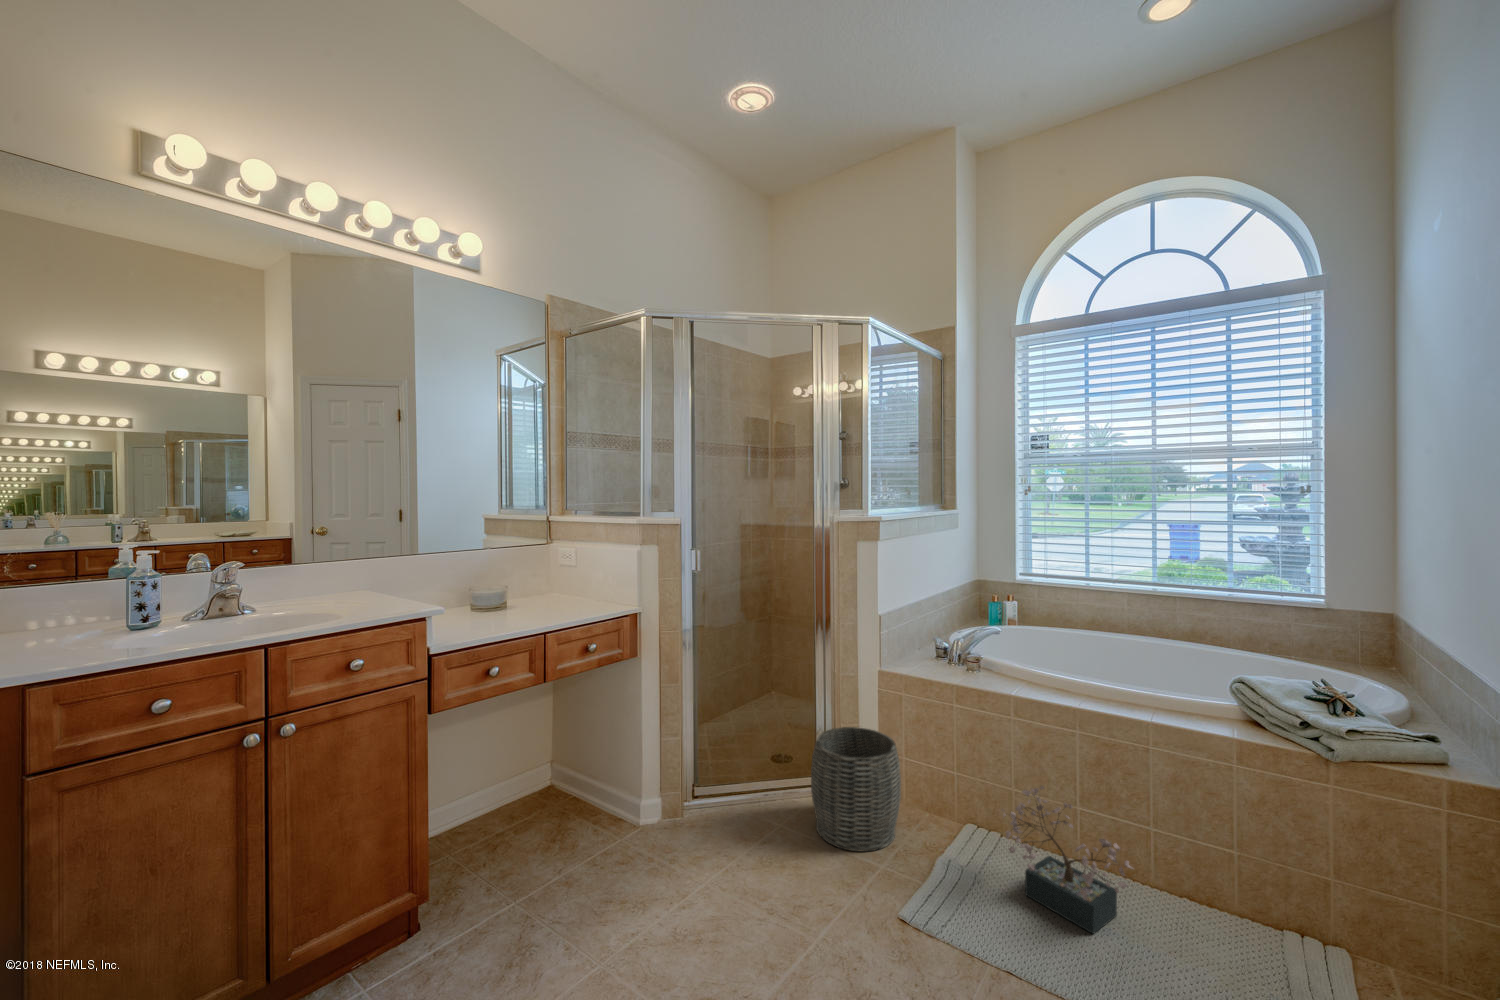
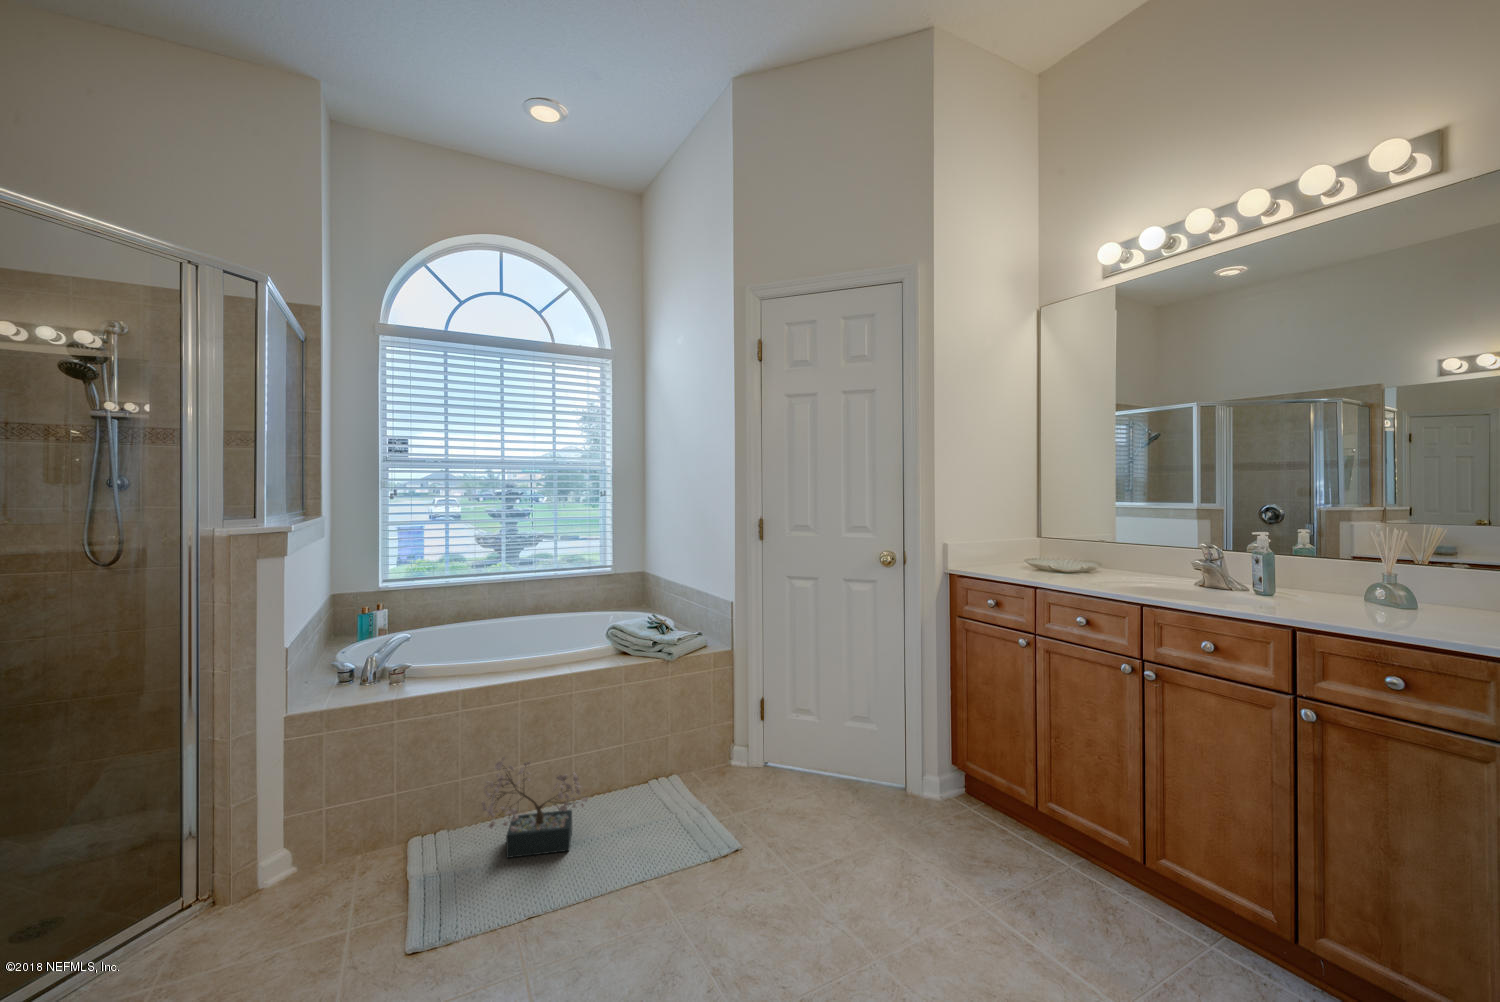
woven basket: present [811,727,901,852] -> none [218,783,356,950]

